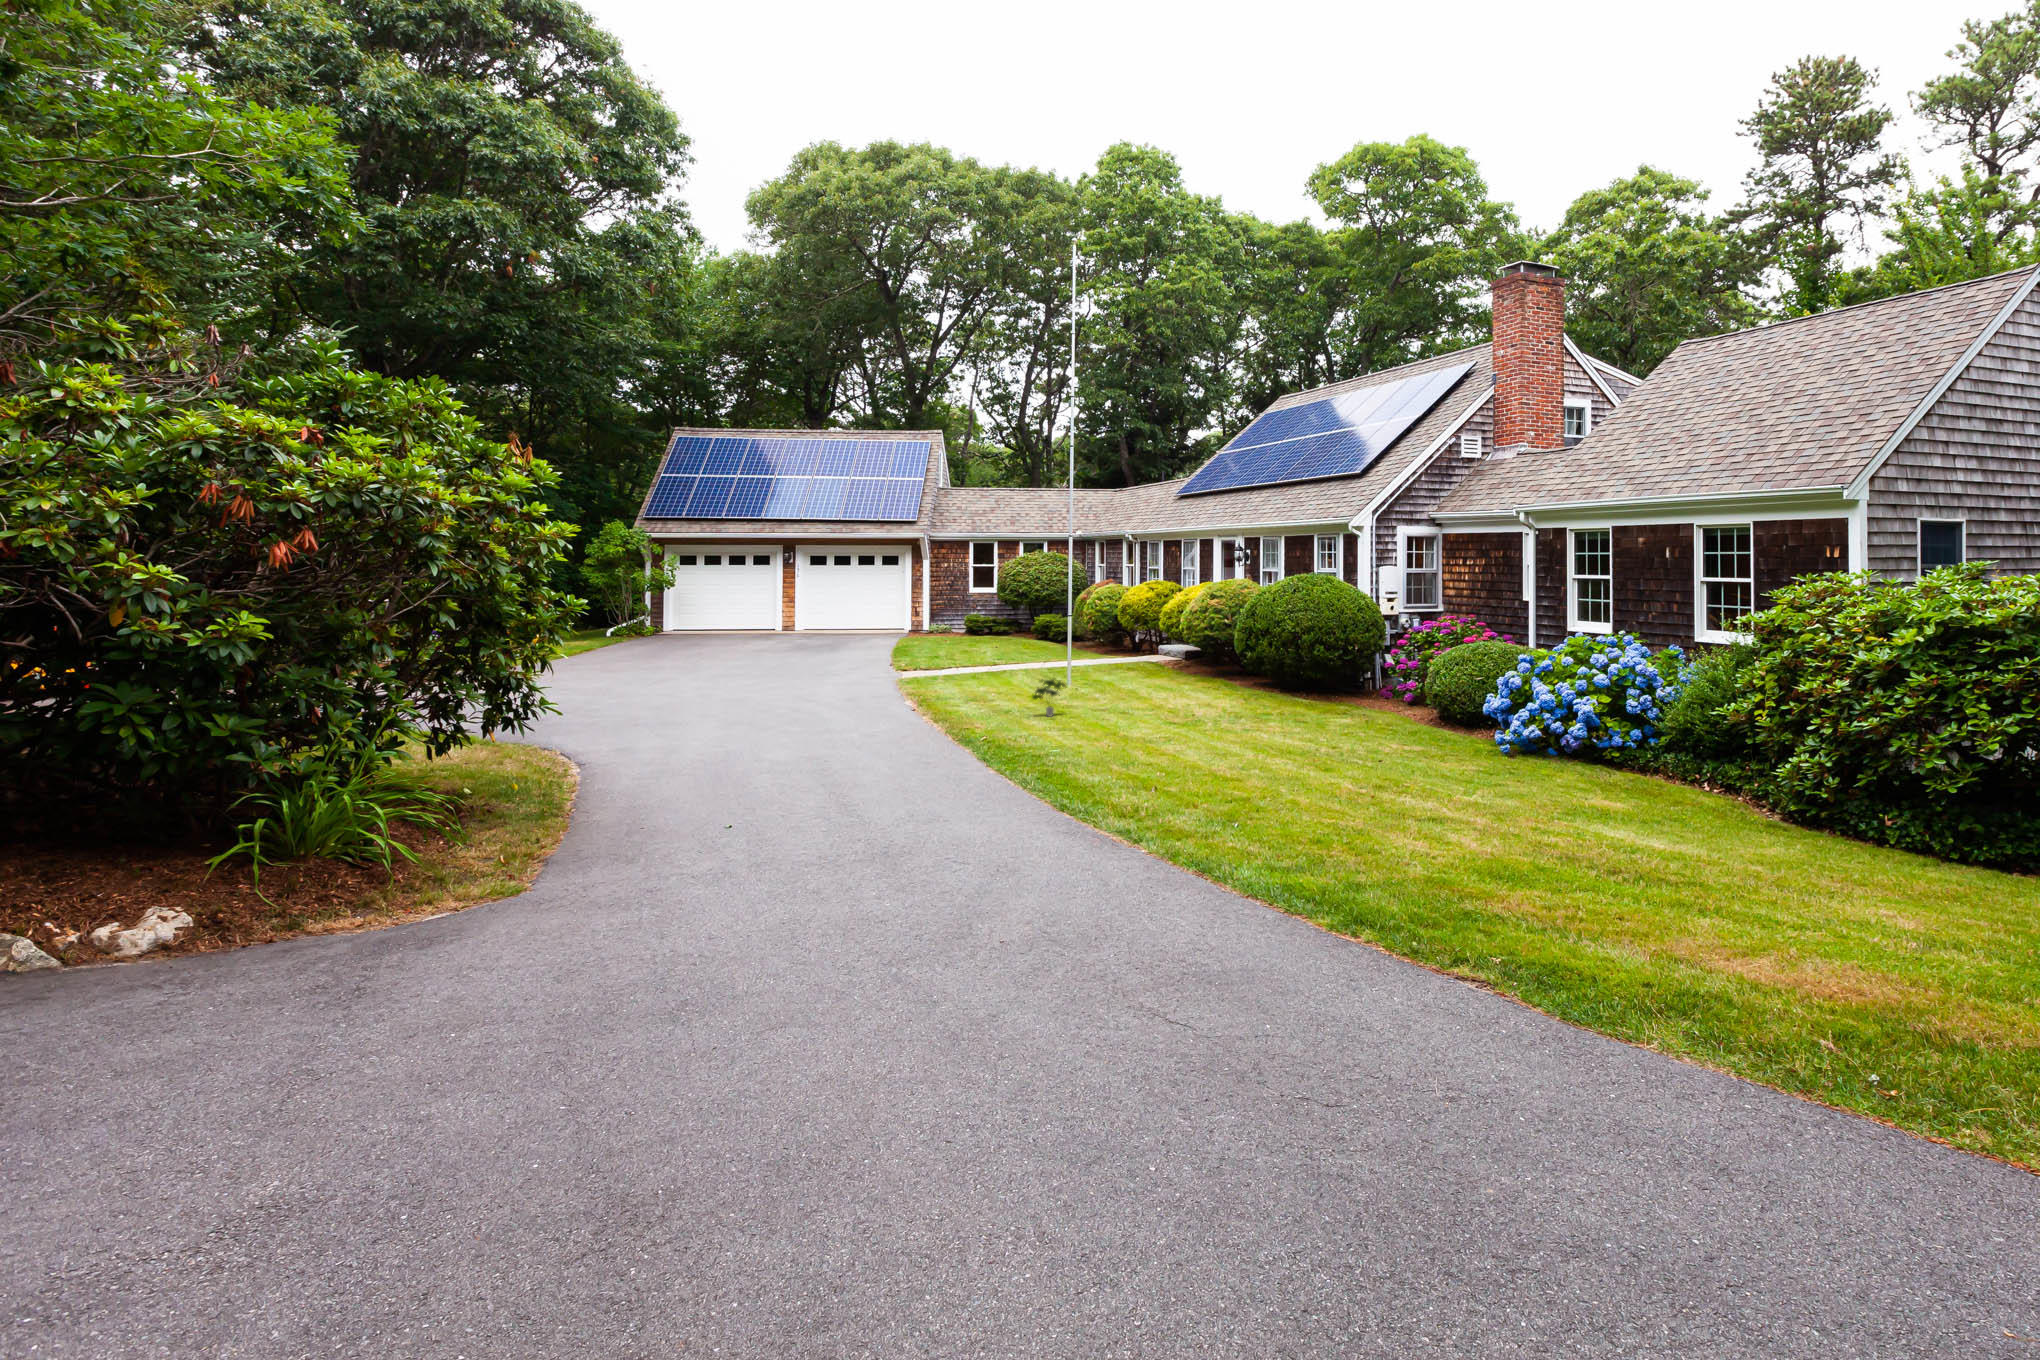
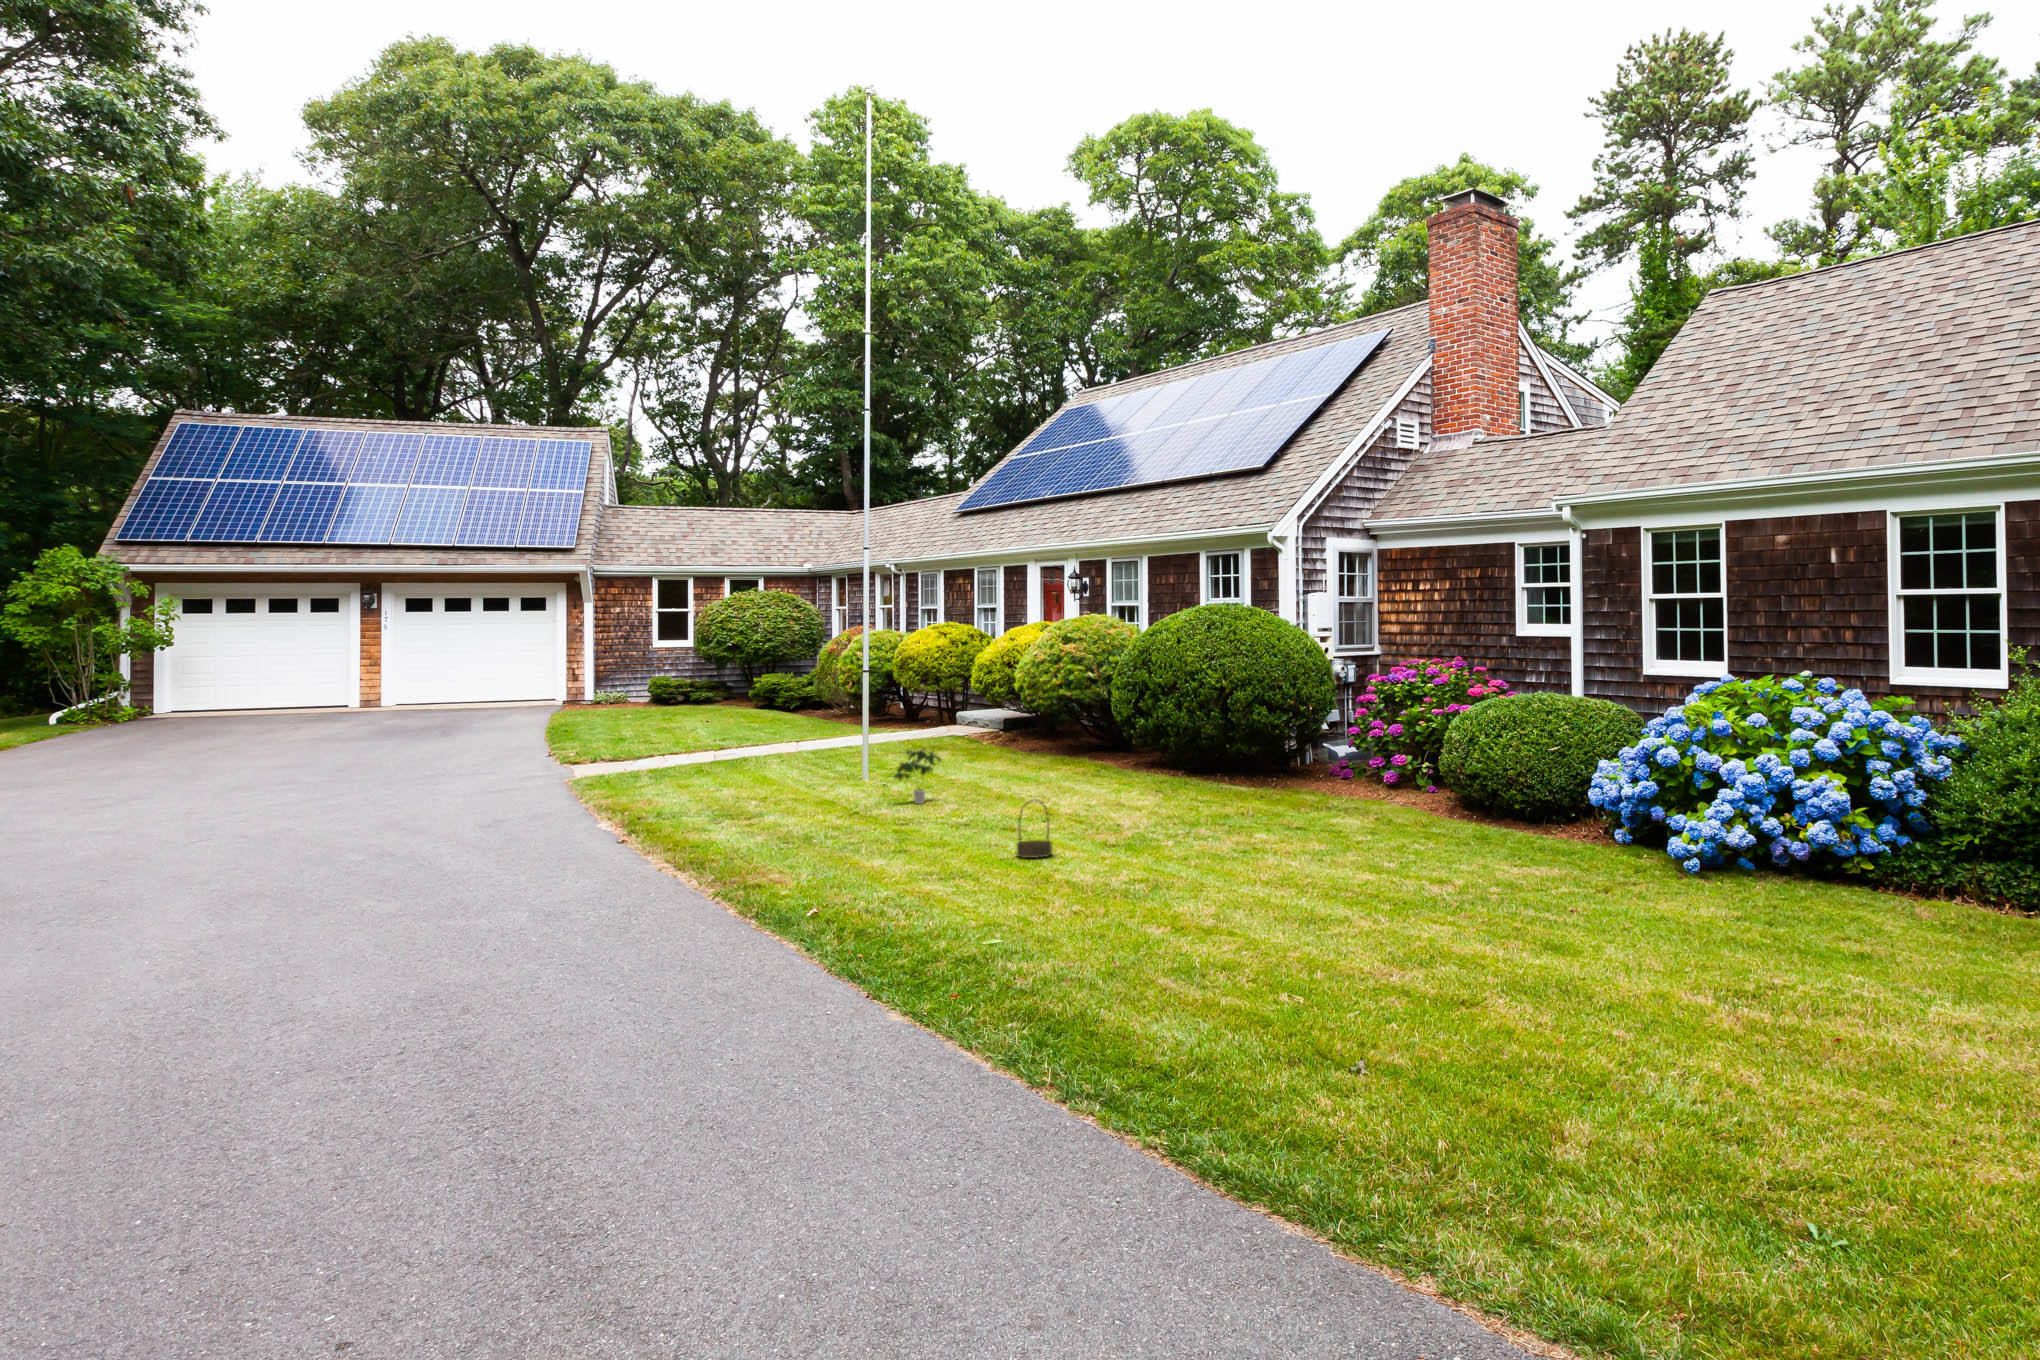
basket: none [1065,722,1089,763] -> present [1017,799,1052,858]

